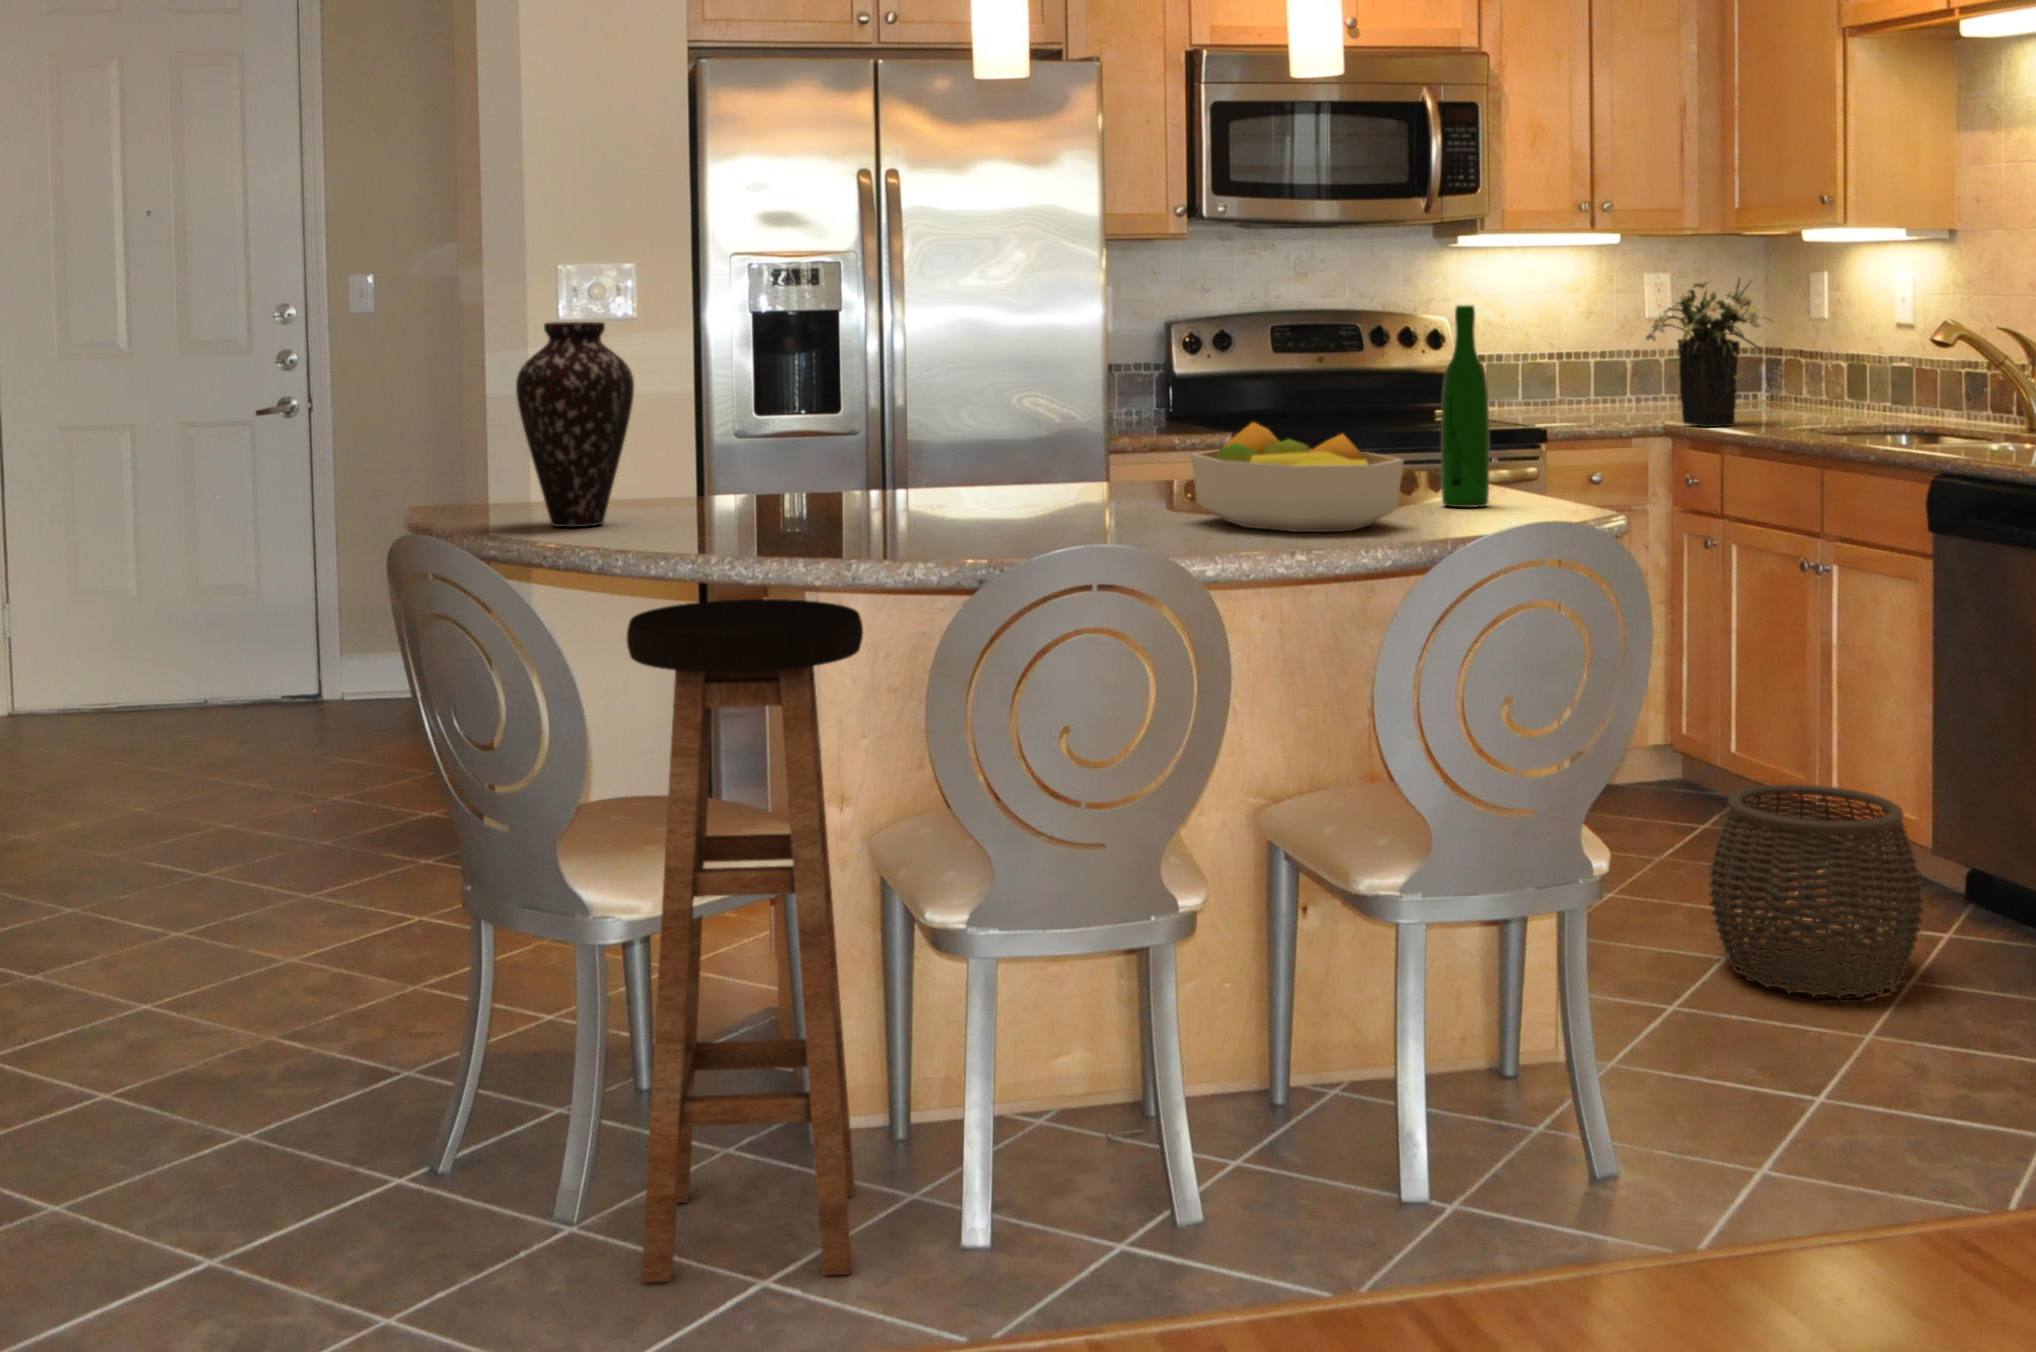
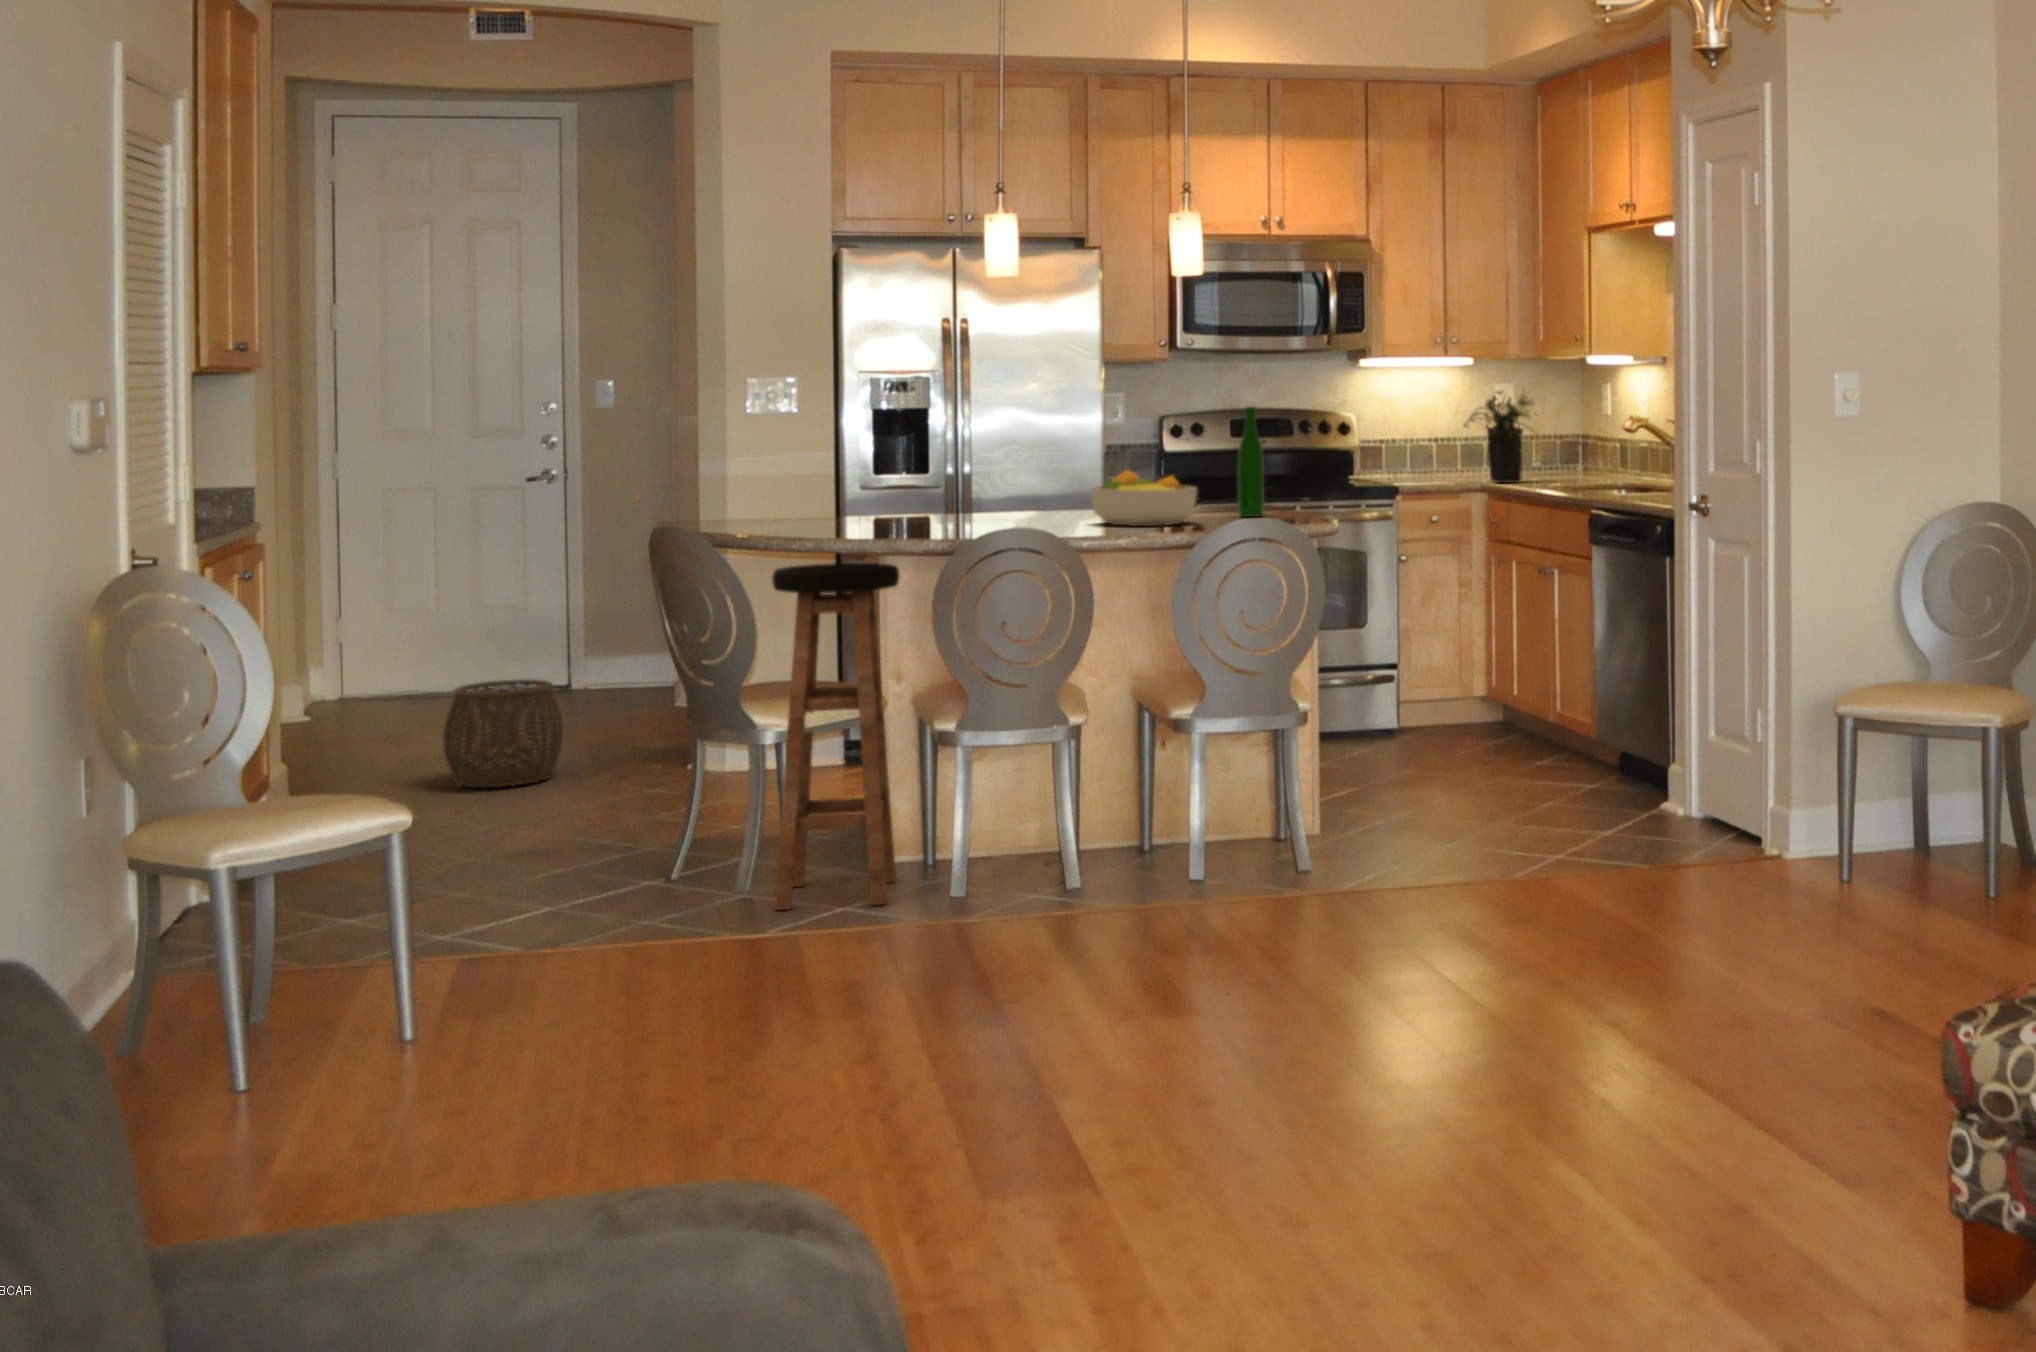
vase: present [516,322,634,527] -> none [716,415,784,529]
woven basket: present [1708,784,1924,998] -> present [443,679,564,788]

